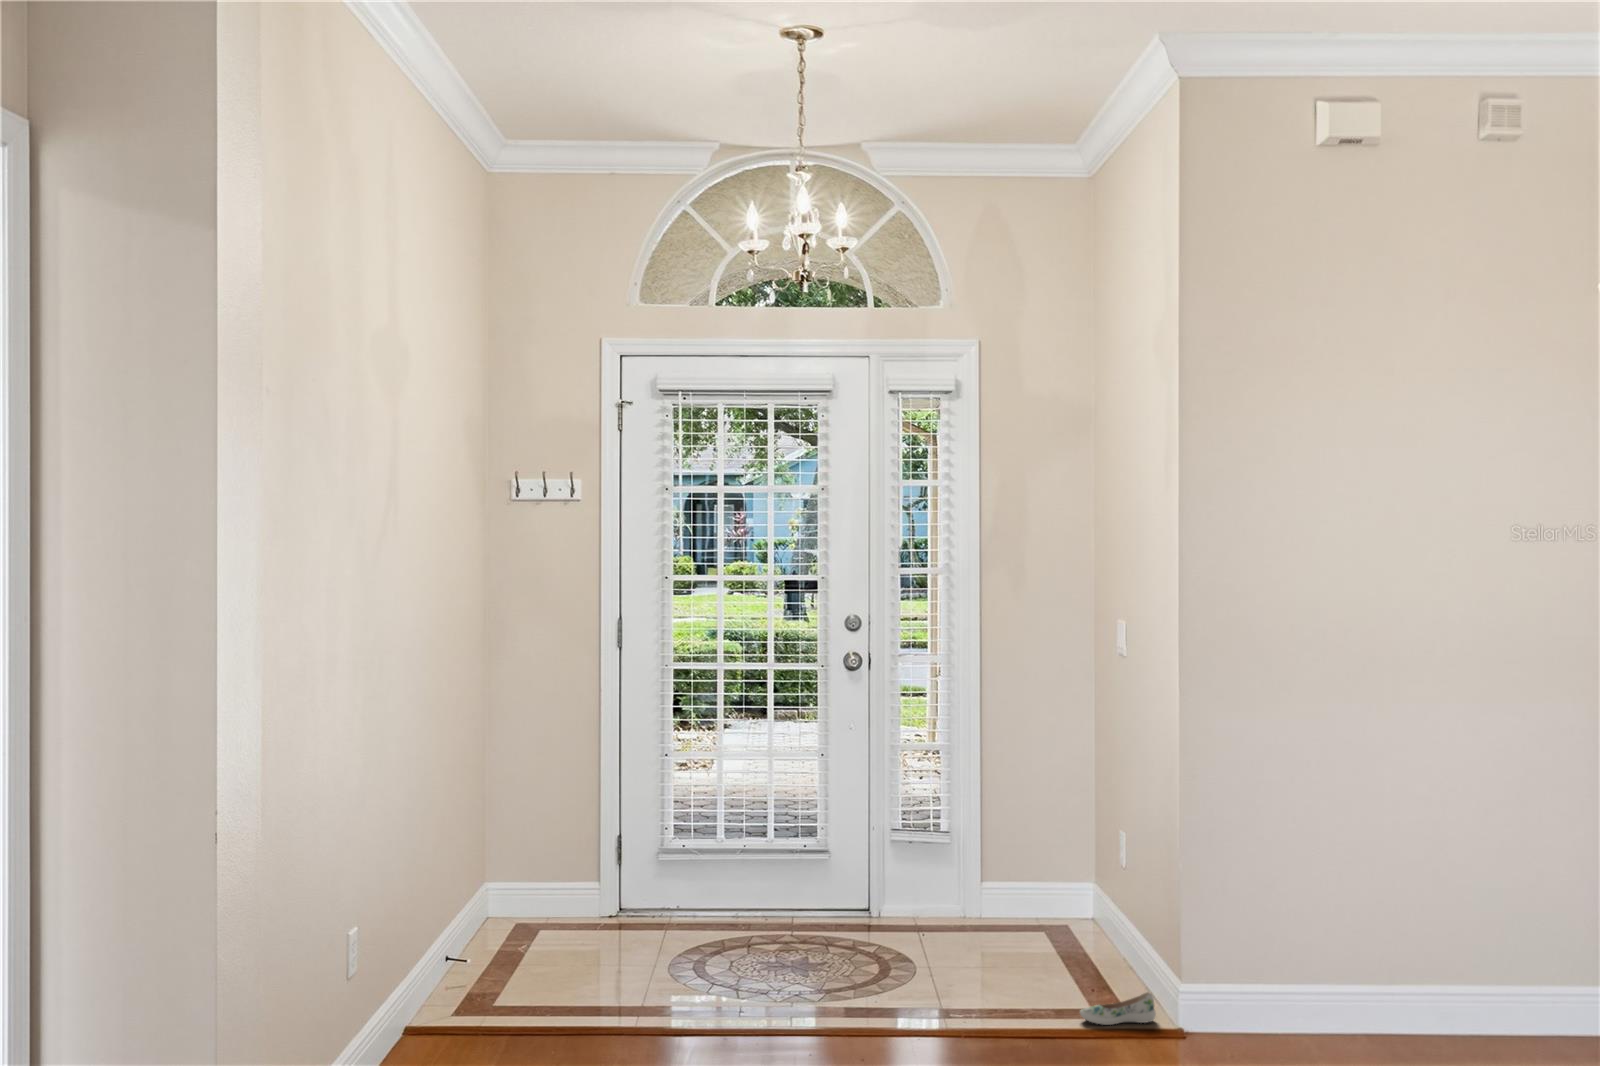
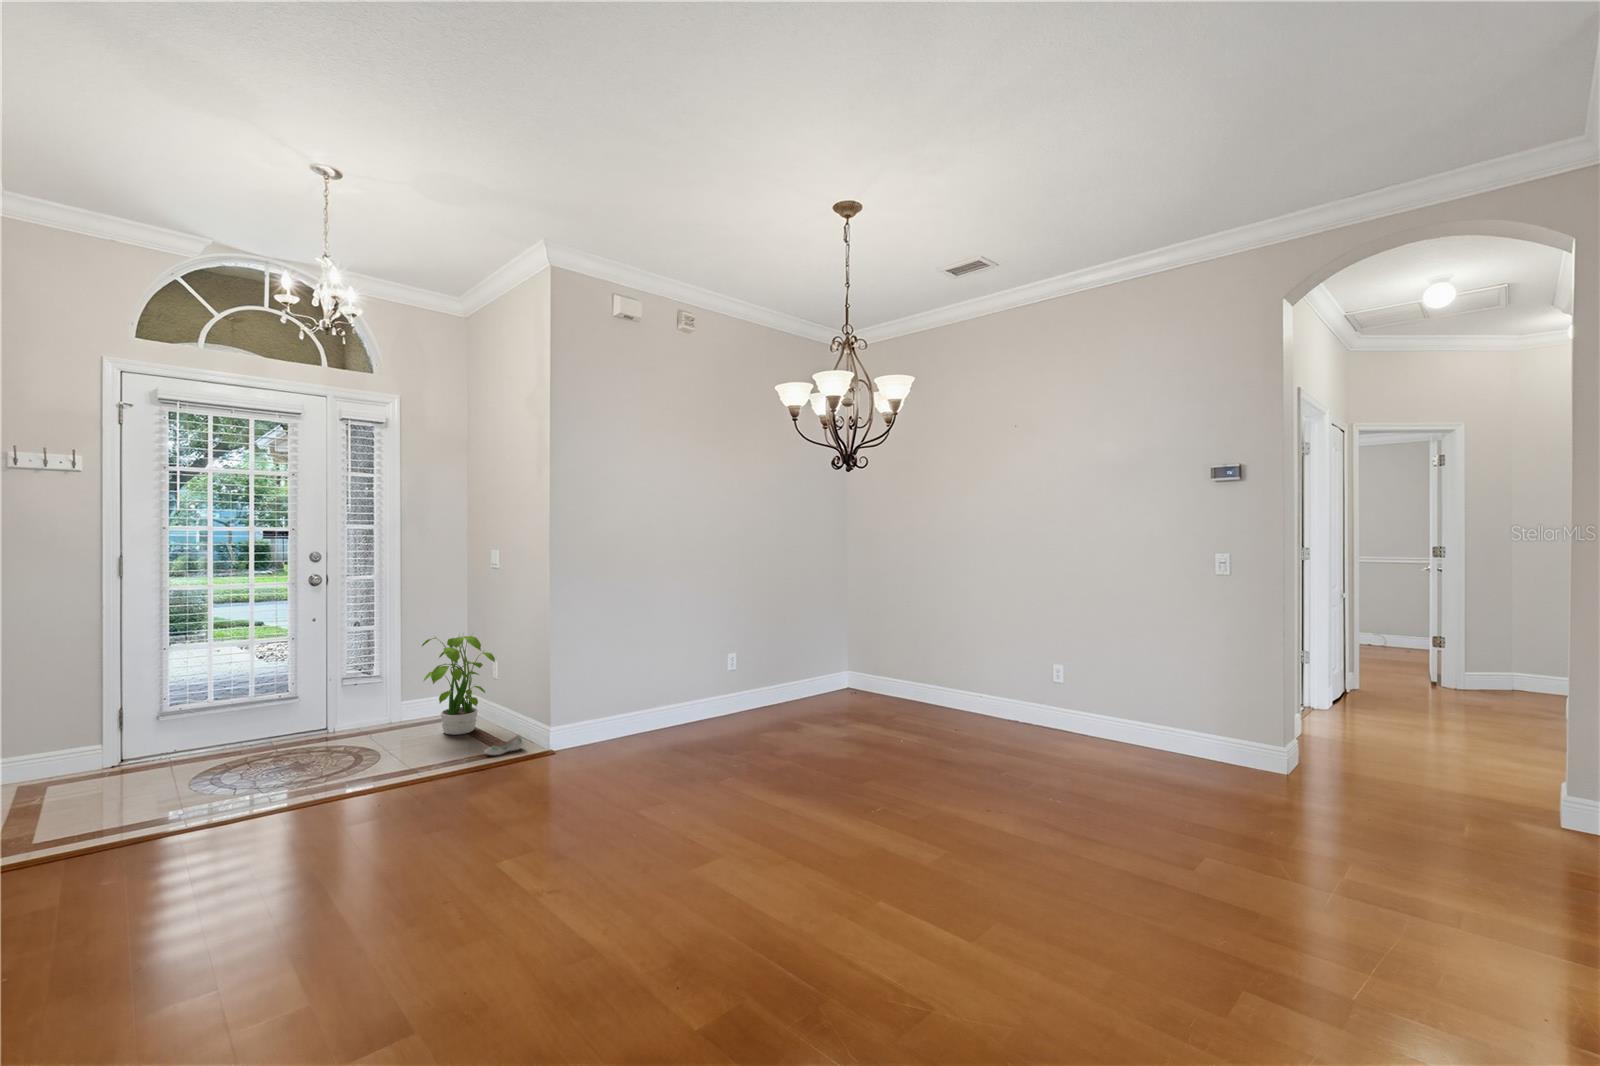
potted plant: none [999,768,1121,965] -> present [422,633,495,735]

